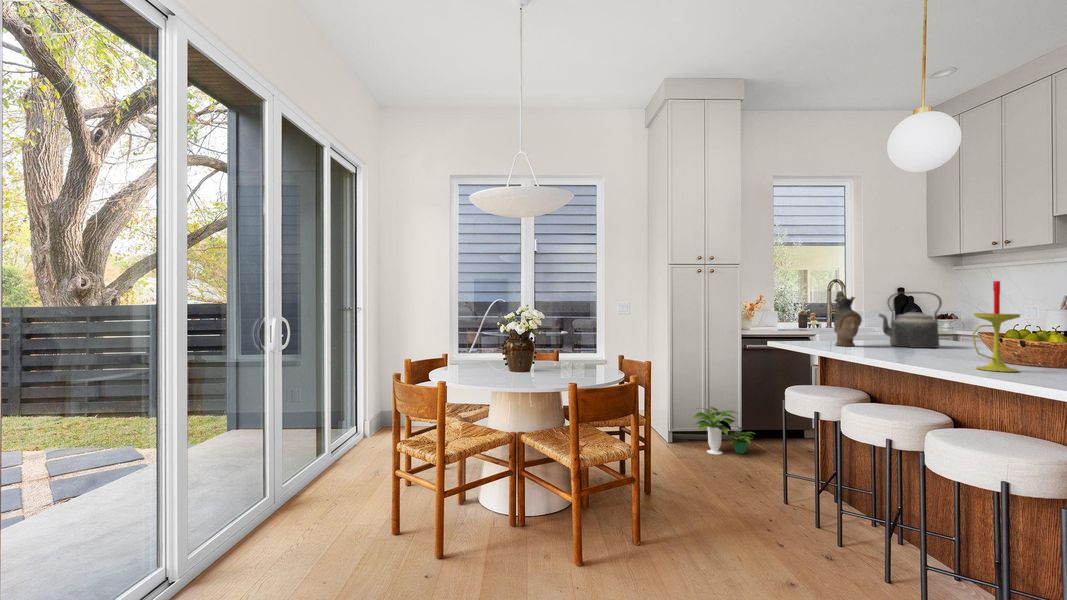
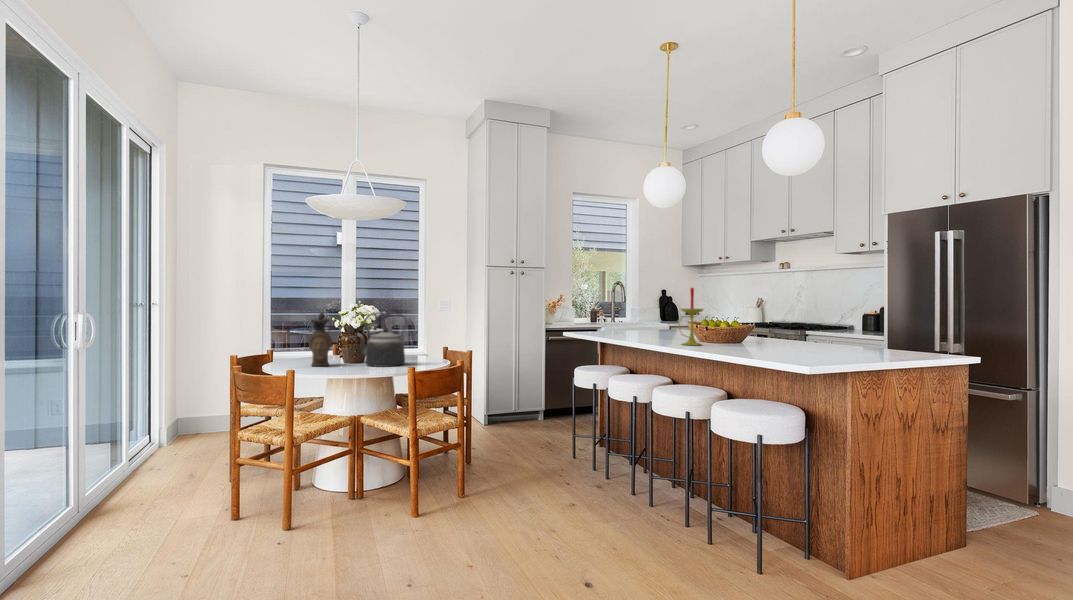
ceramic pitcher: present [833,291,862,346] -> present [309,312,332,366]
kettle: present [879,292,942,348] -> present [357,312,407,367]
potted plant: present [693,406,754,455] -> none [504,390,555,431]

